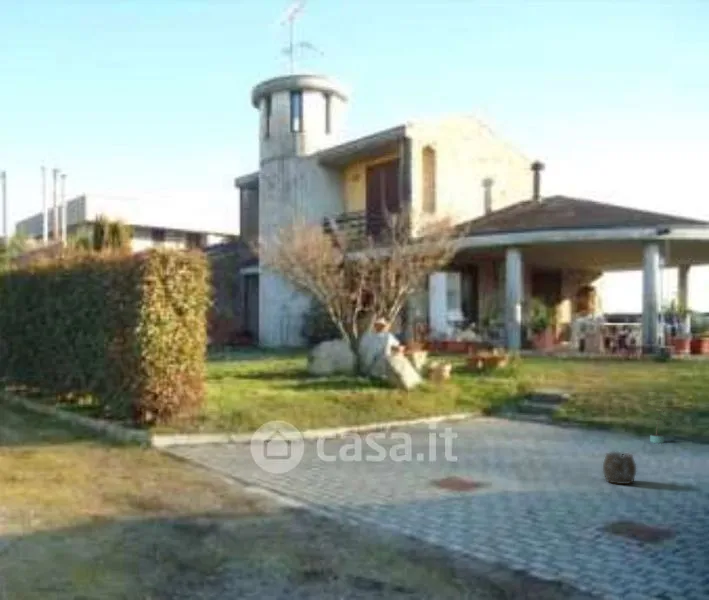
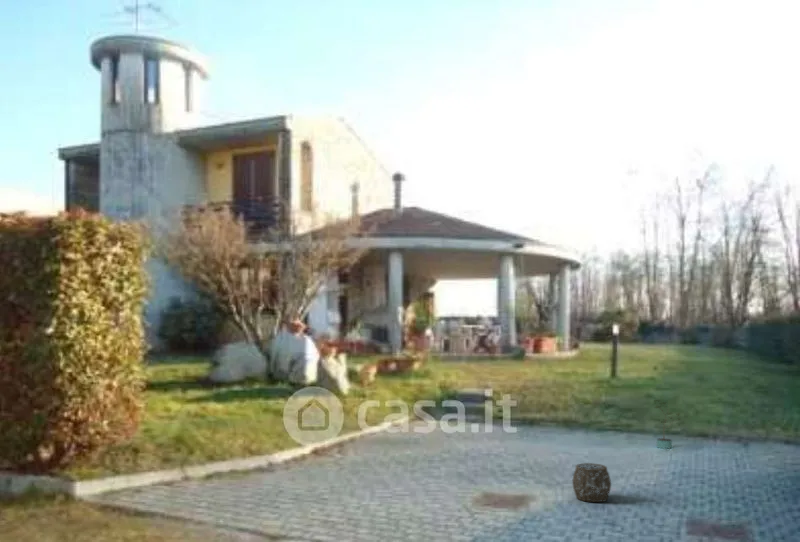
woven basket: present [603,453,636,484] -> present [573,463,611,502]

